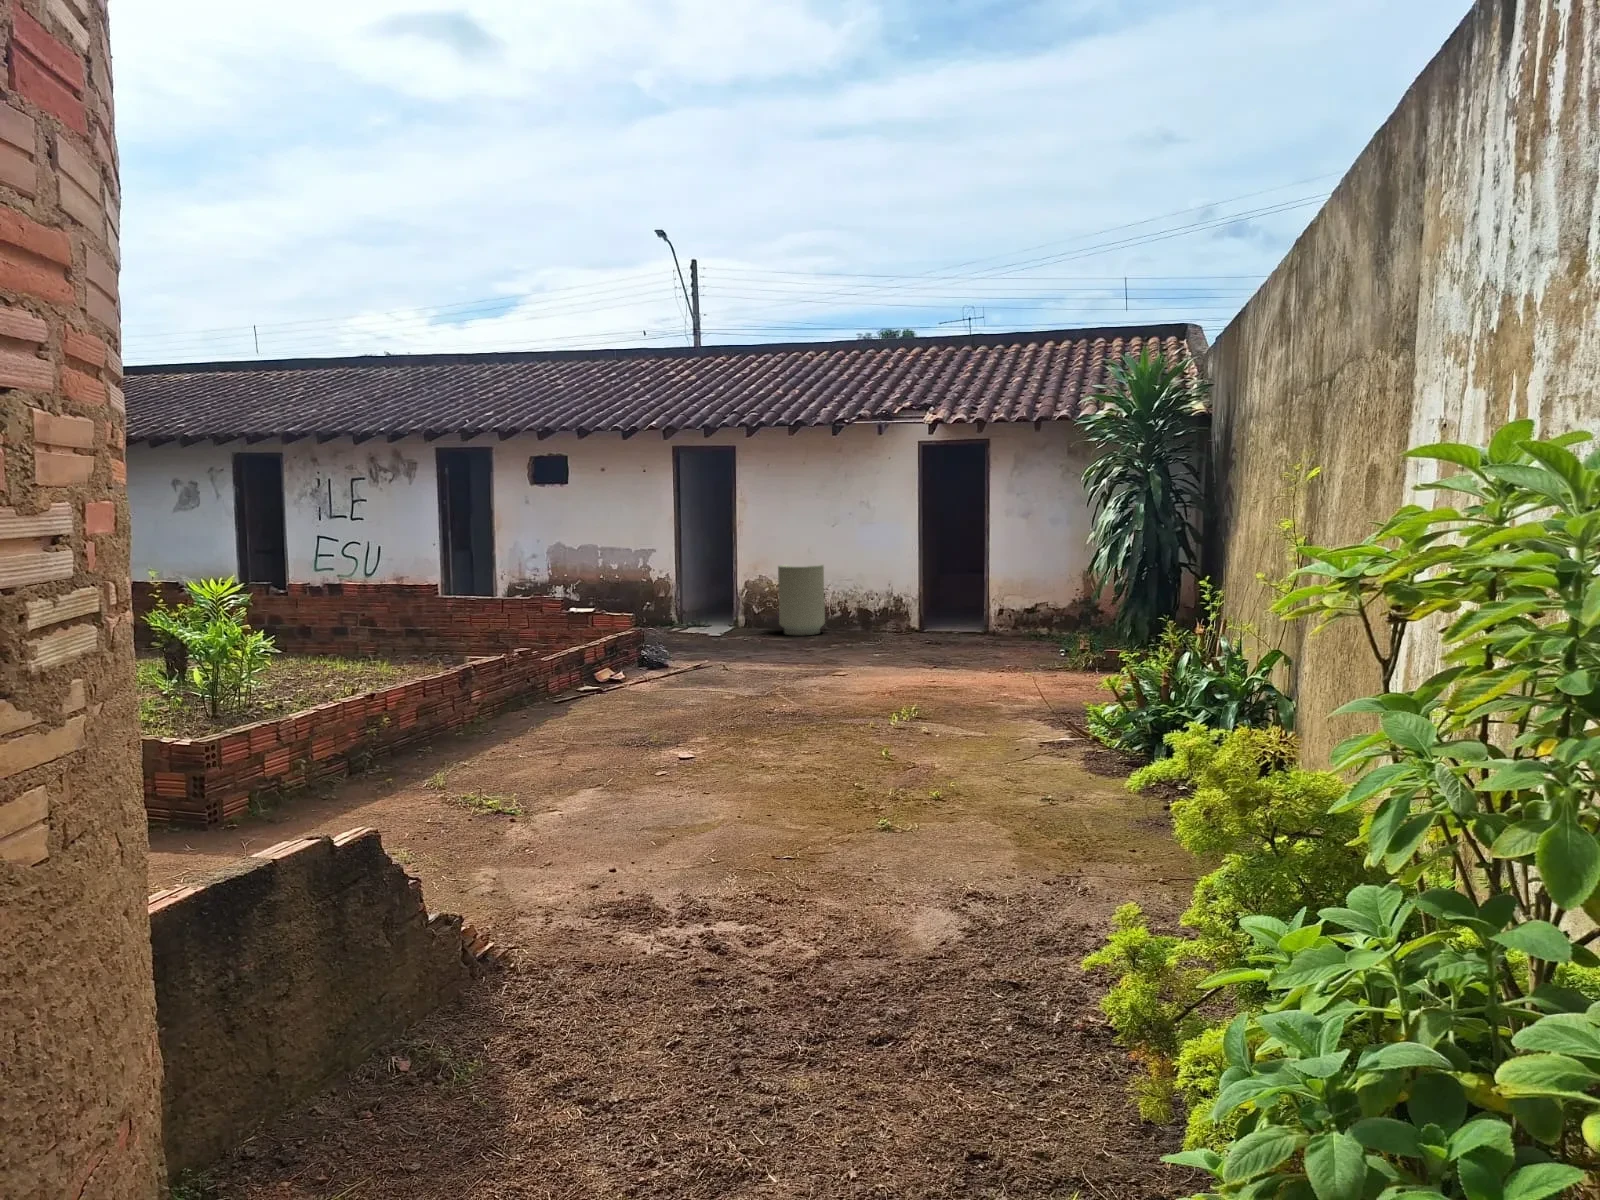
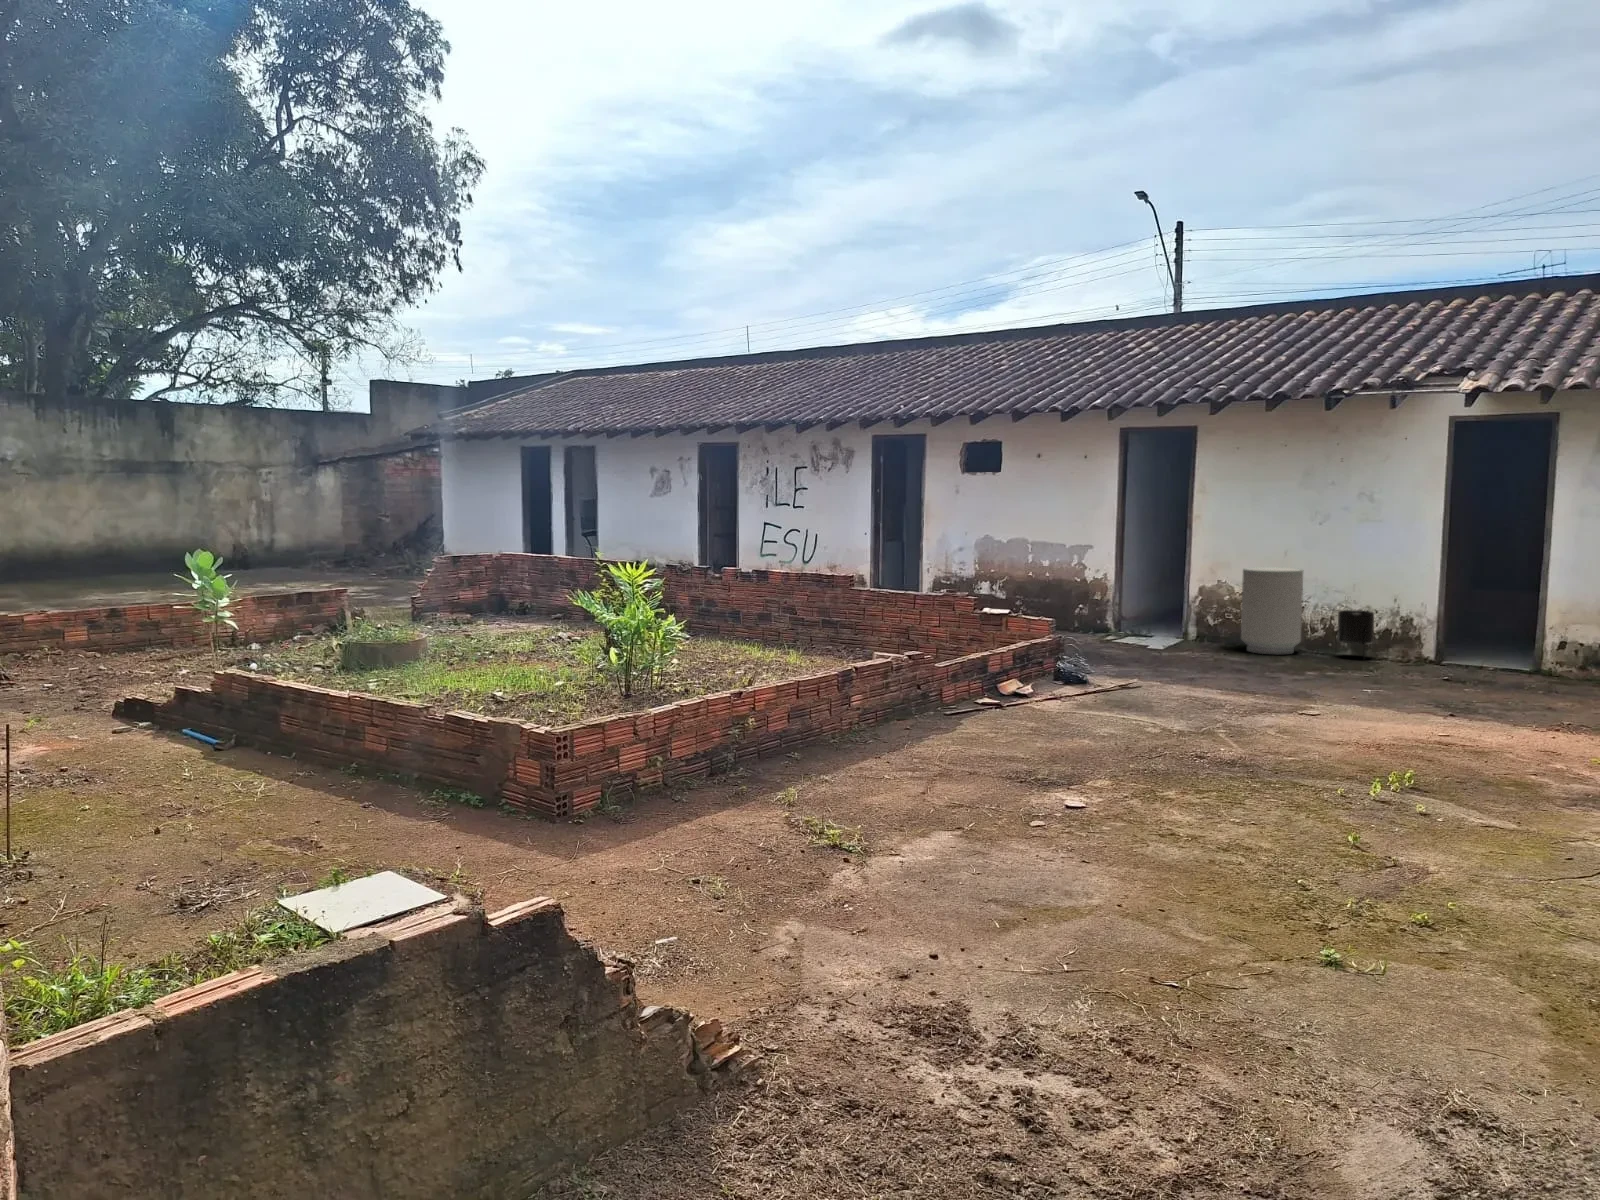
planter: none [850,595,877,635] -> present [1336,610,1374,655]

